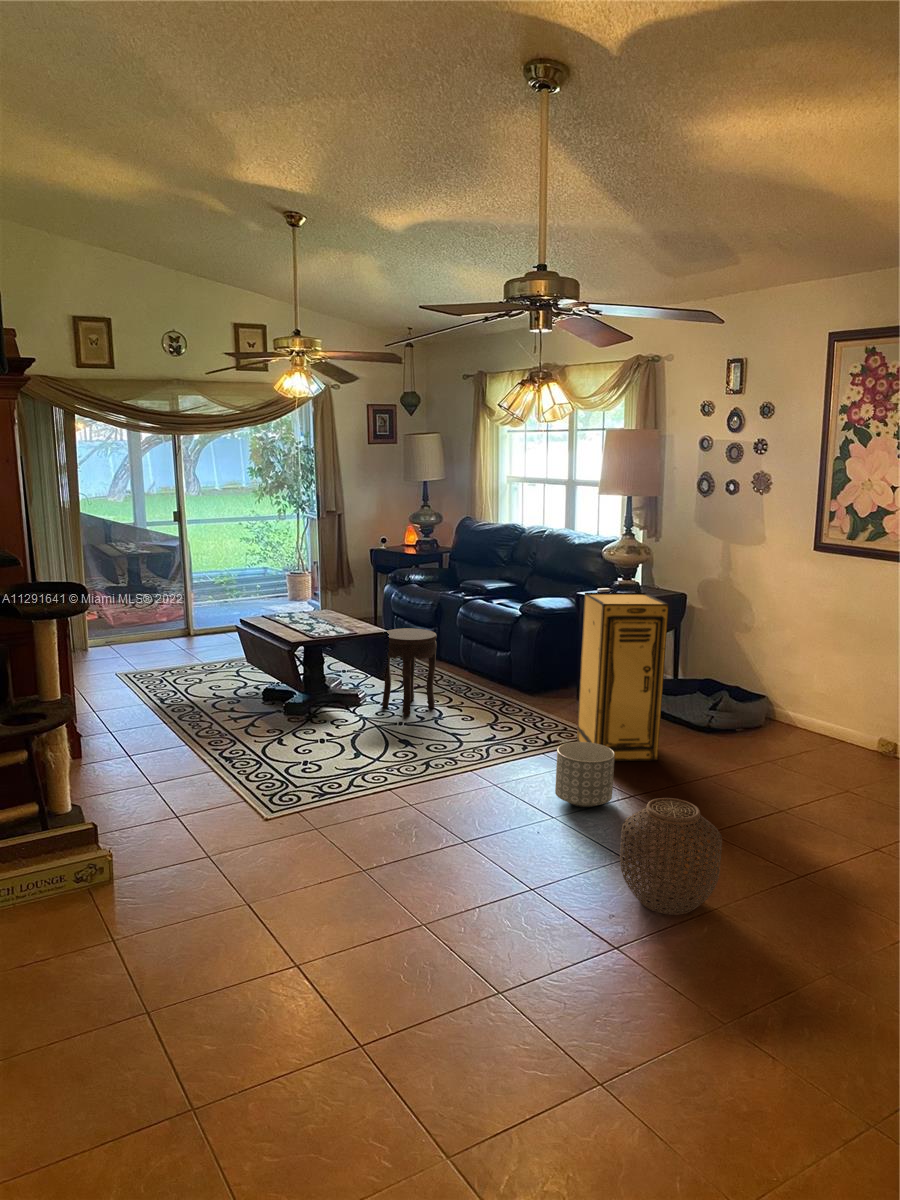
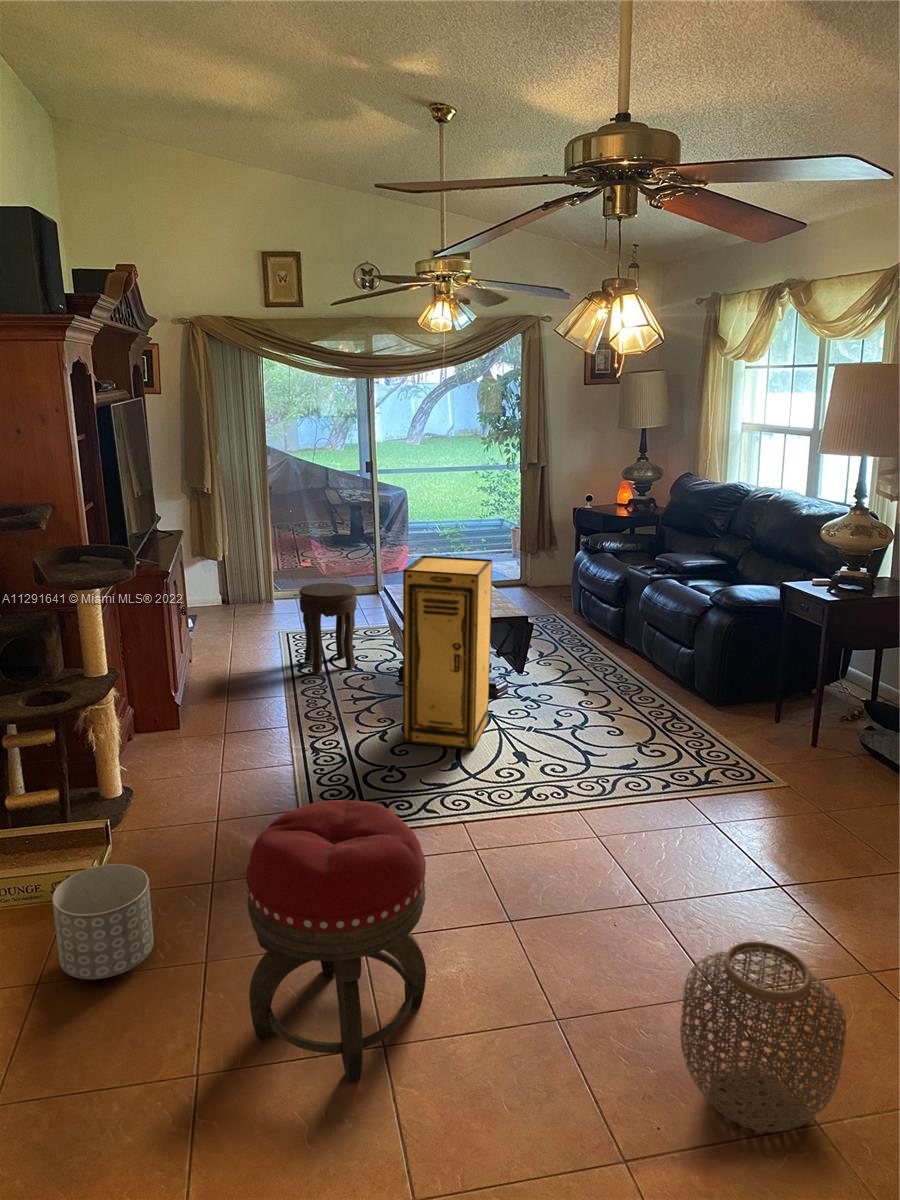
storage cabinet: present [577,593,669,761] -> present [403,556,492,750]
side table: present [382,628,437,715] -> present [299,583,357,672]
planter: present [555,742,615,807] -> present [52,864,154,979]
footstool: none [313,749,445,946] -> present [246,800,426,1082]

